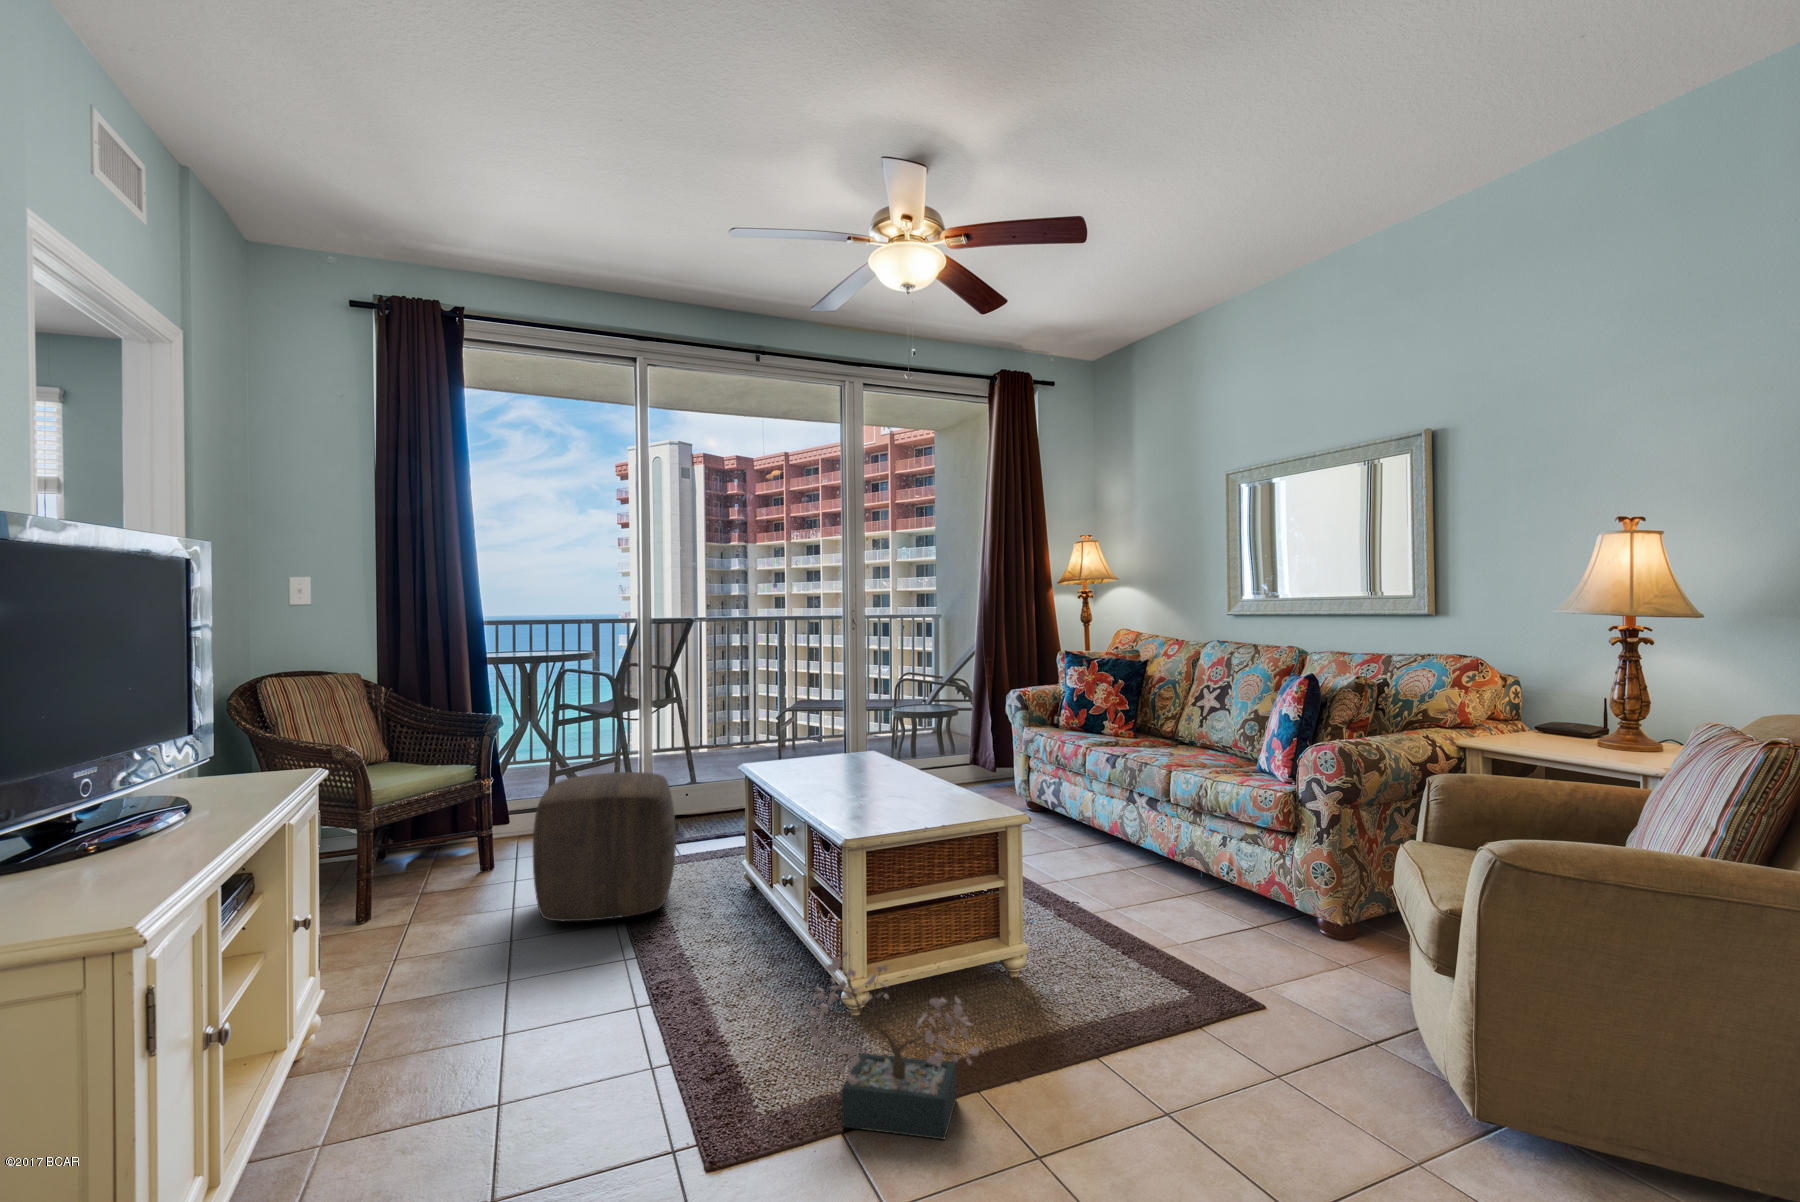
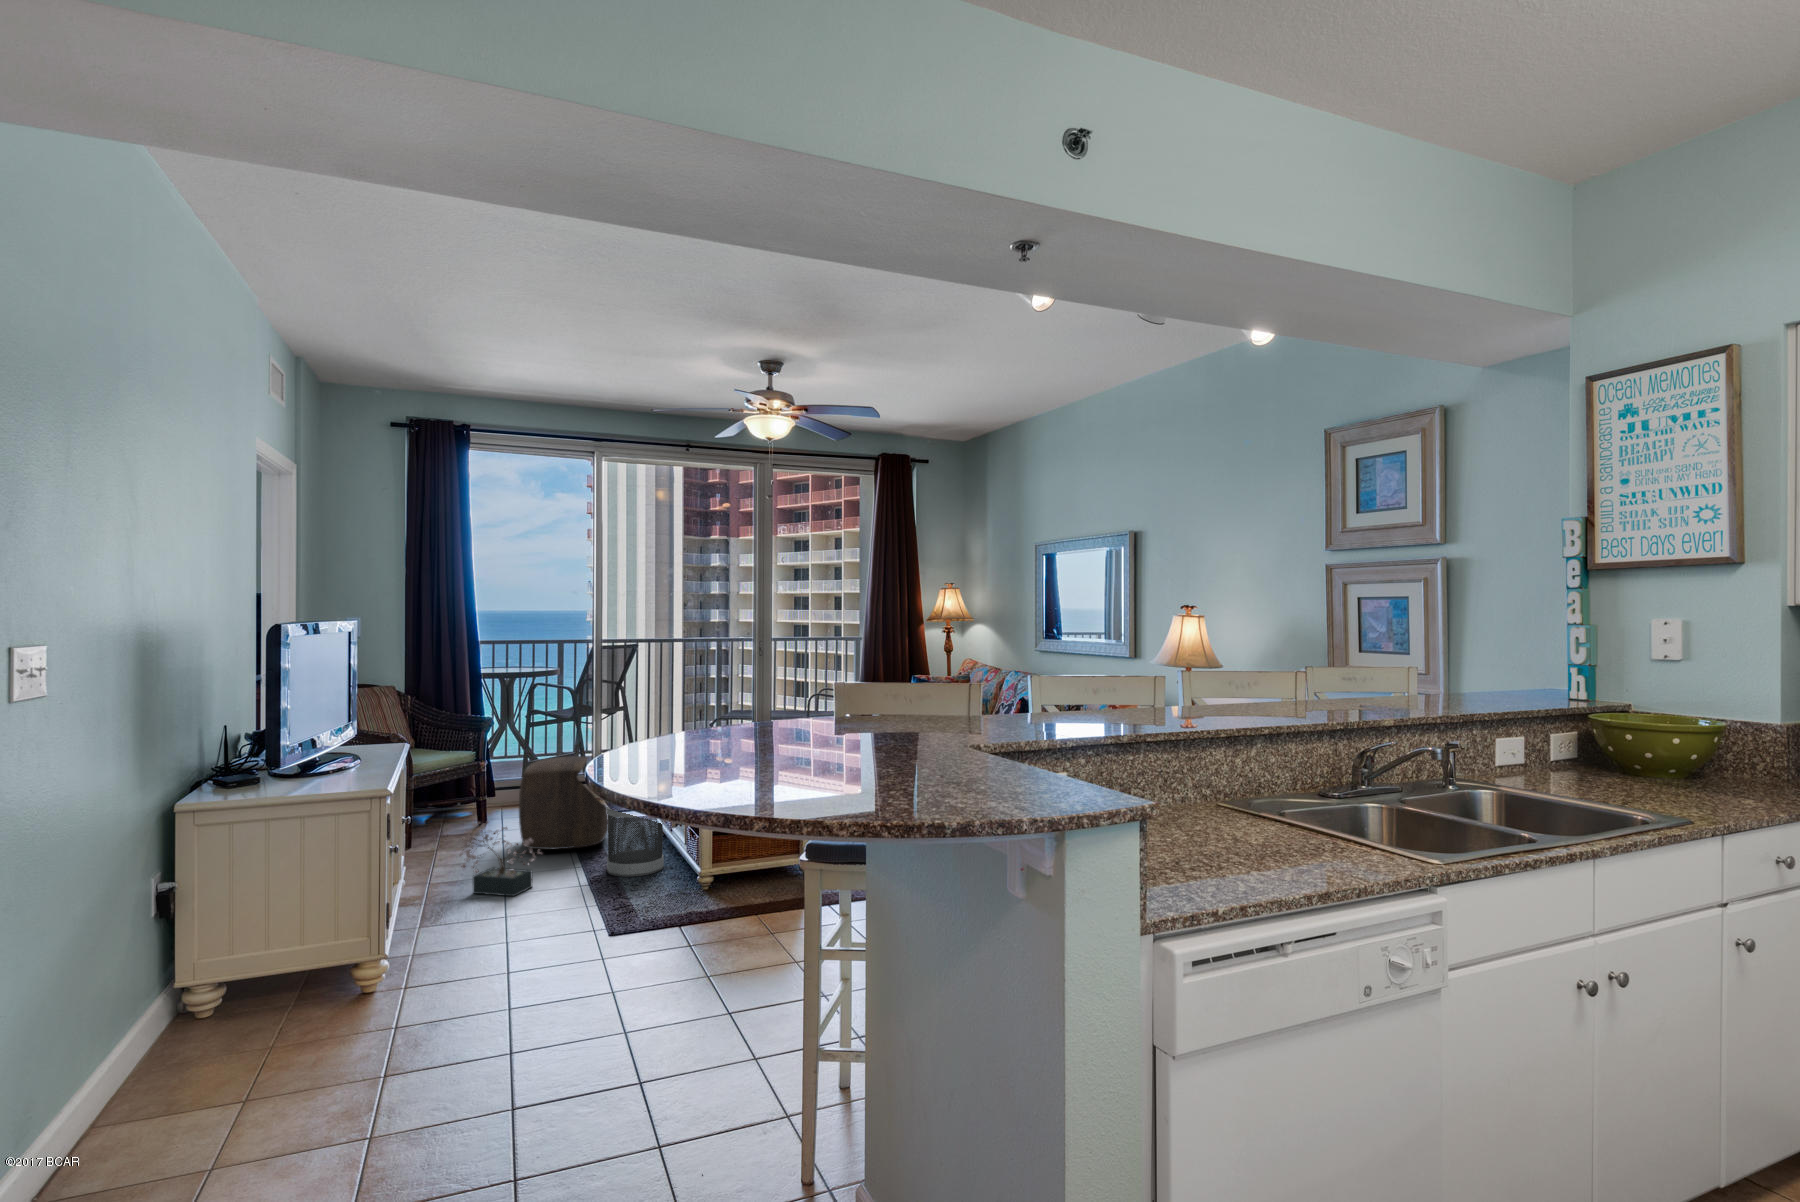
wastebasket: none [674,843,768,981] -> present [607,807,664,877]
decorative plant: present [805,951,980,1139] -> present [459,821,541,896]

